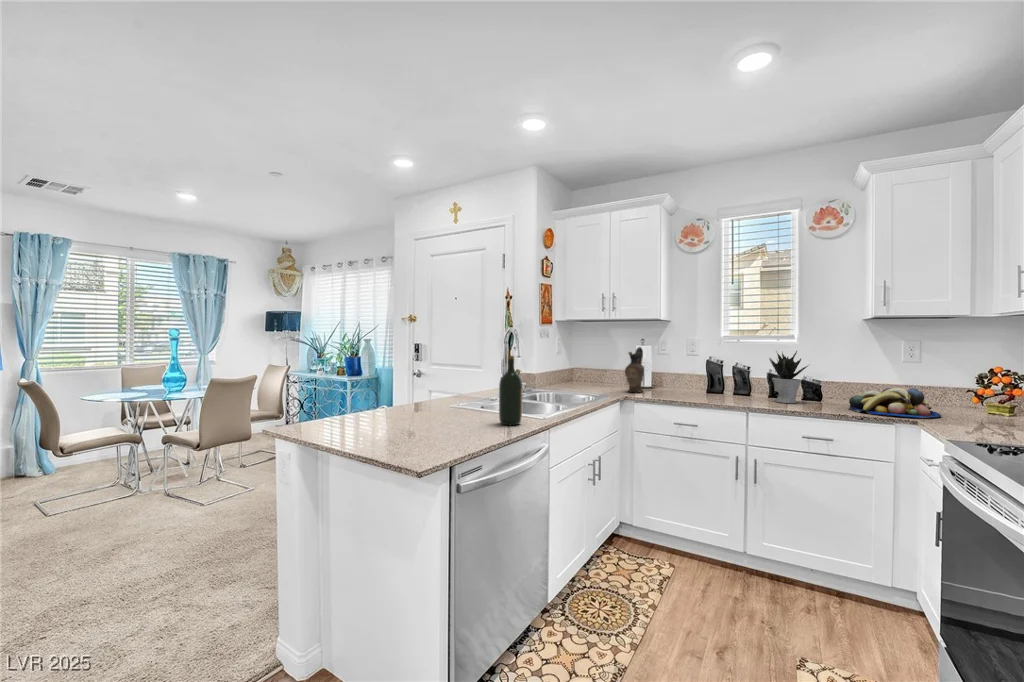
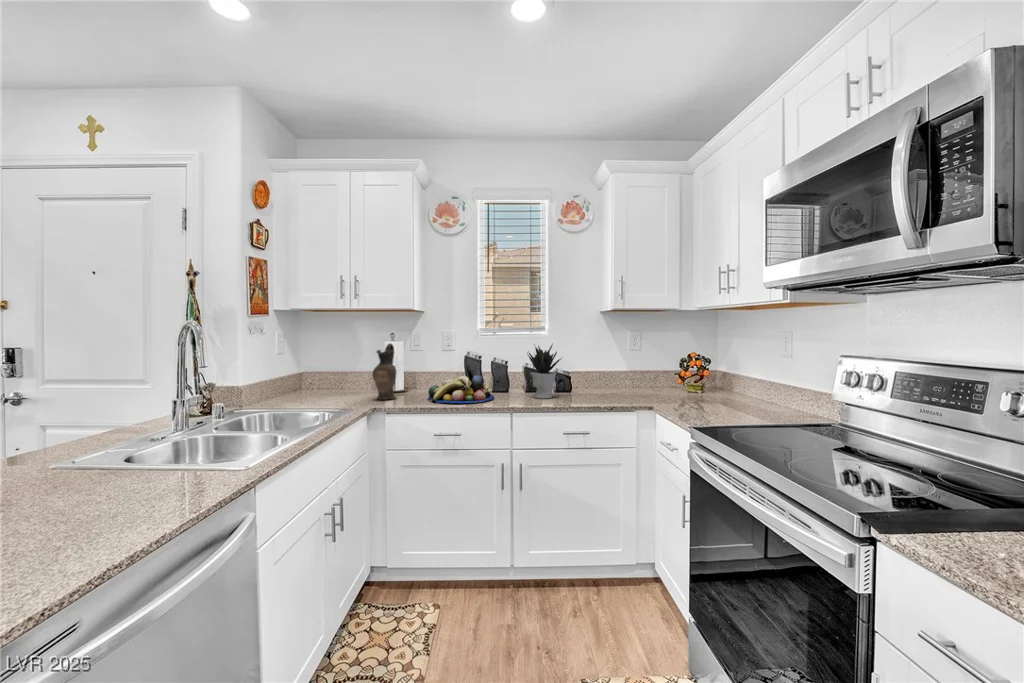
wine bottle: present [499,356,522,425] -> none [144,371,197,497]
fruit bowl: present [849,388,941,418] -> present [428,375,494,403]

